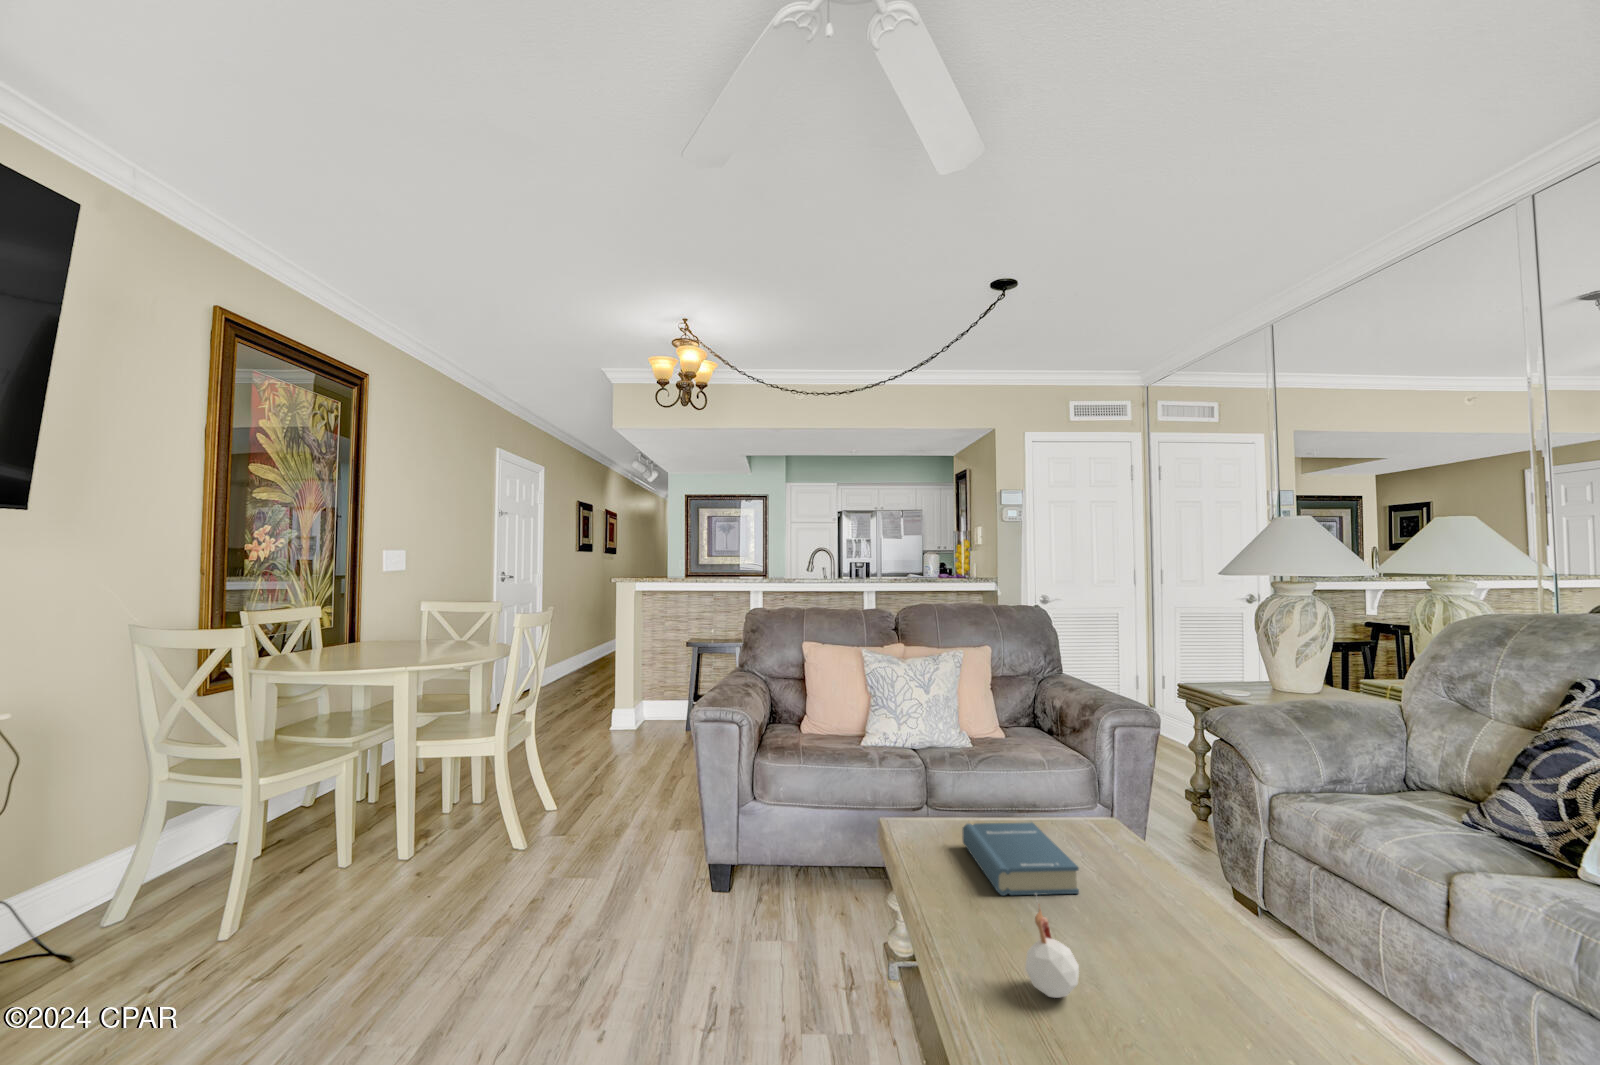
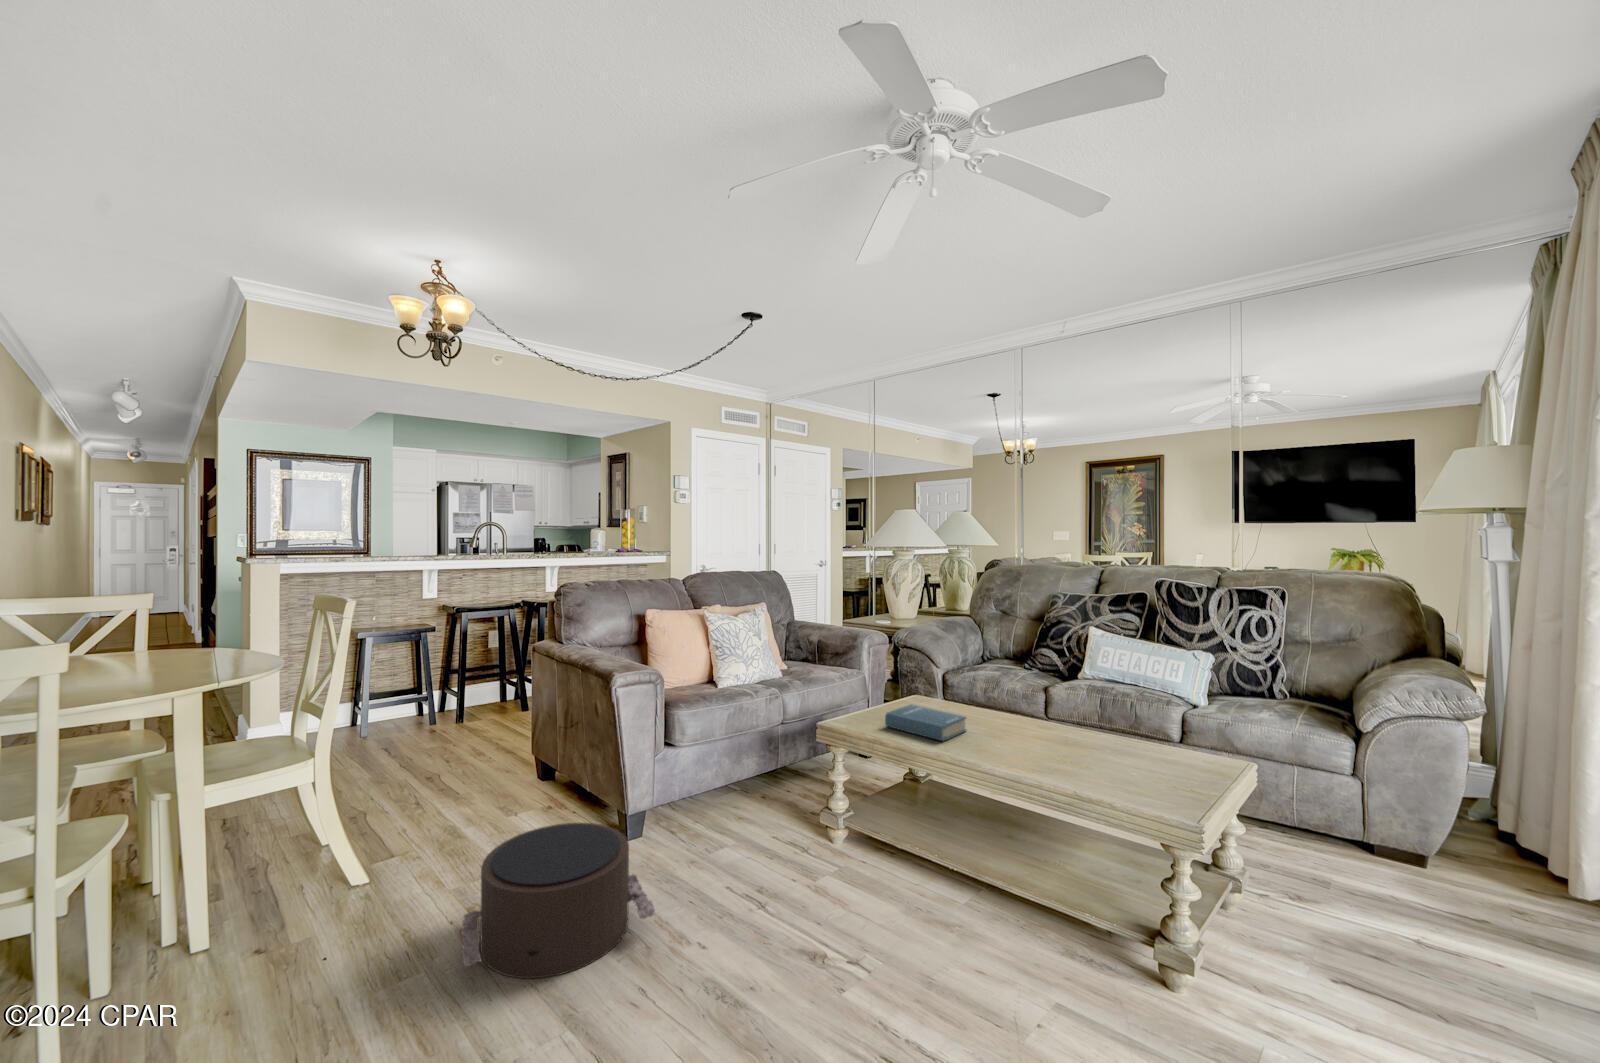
pouf: none [427,846,631,1001] -> present [461,823,656,979]
candle: present [1025,893,1079,998] -> none [1013,722,1040,768]

